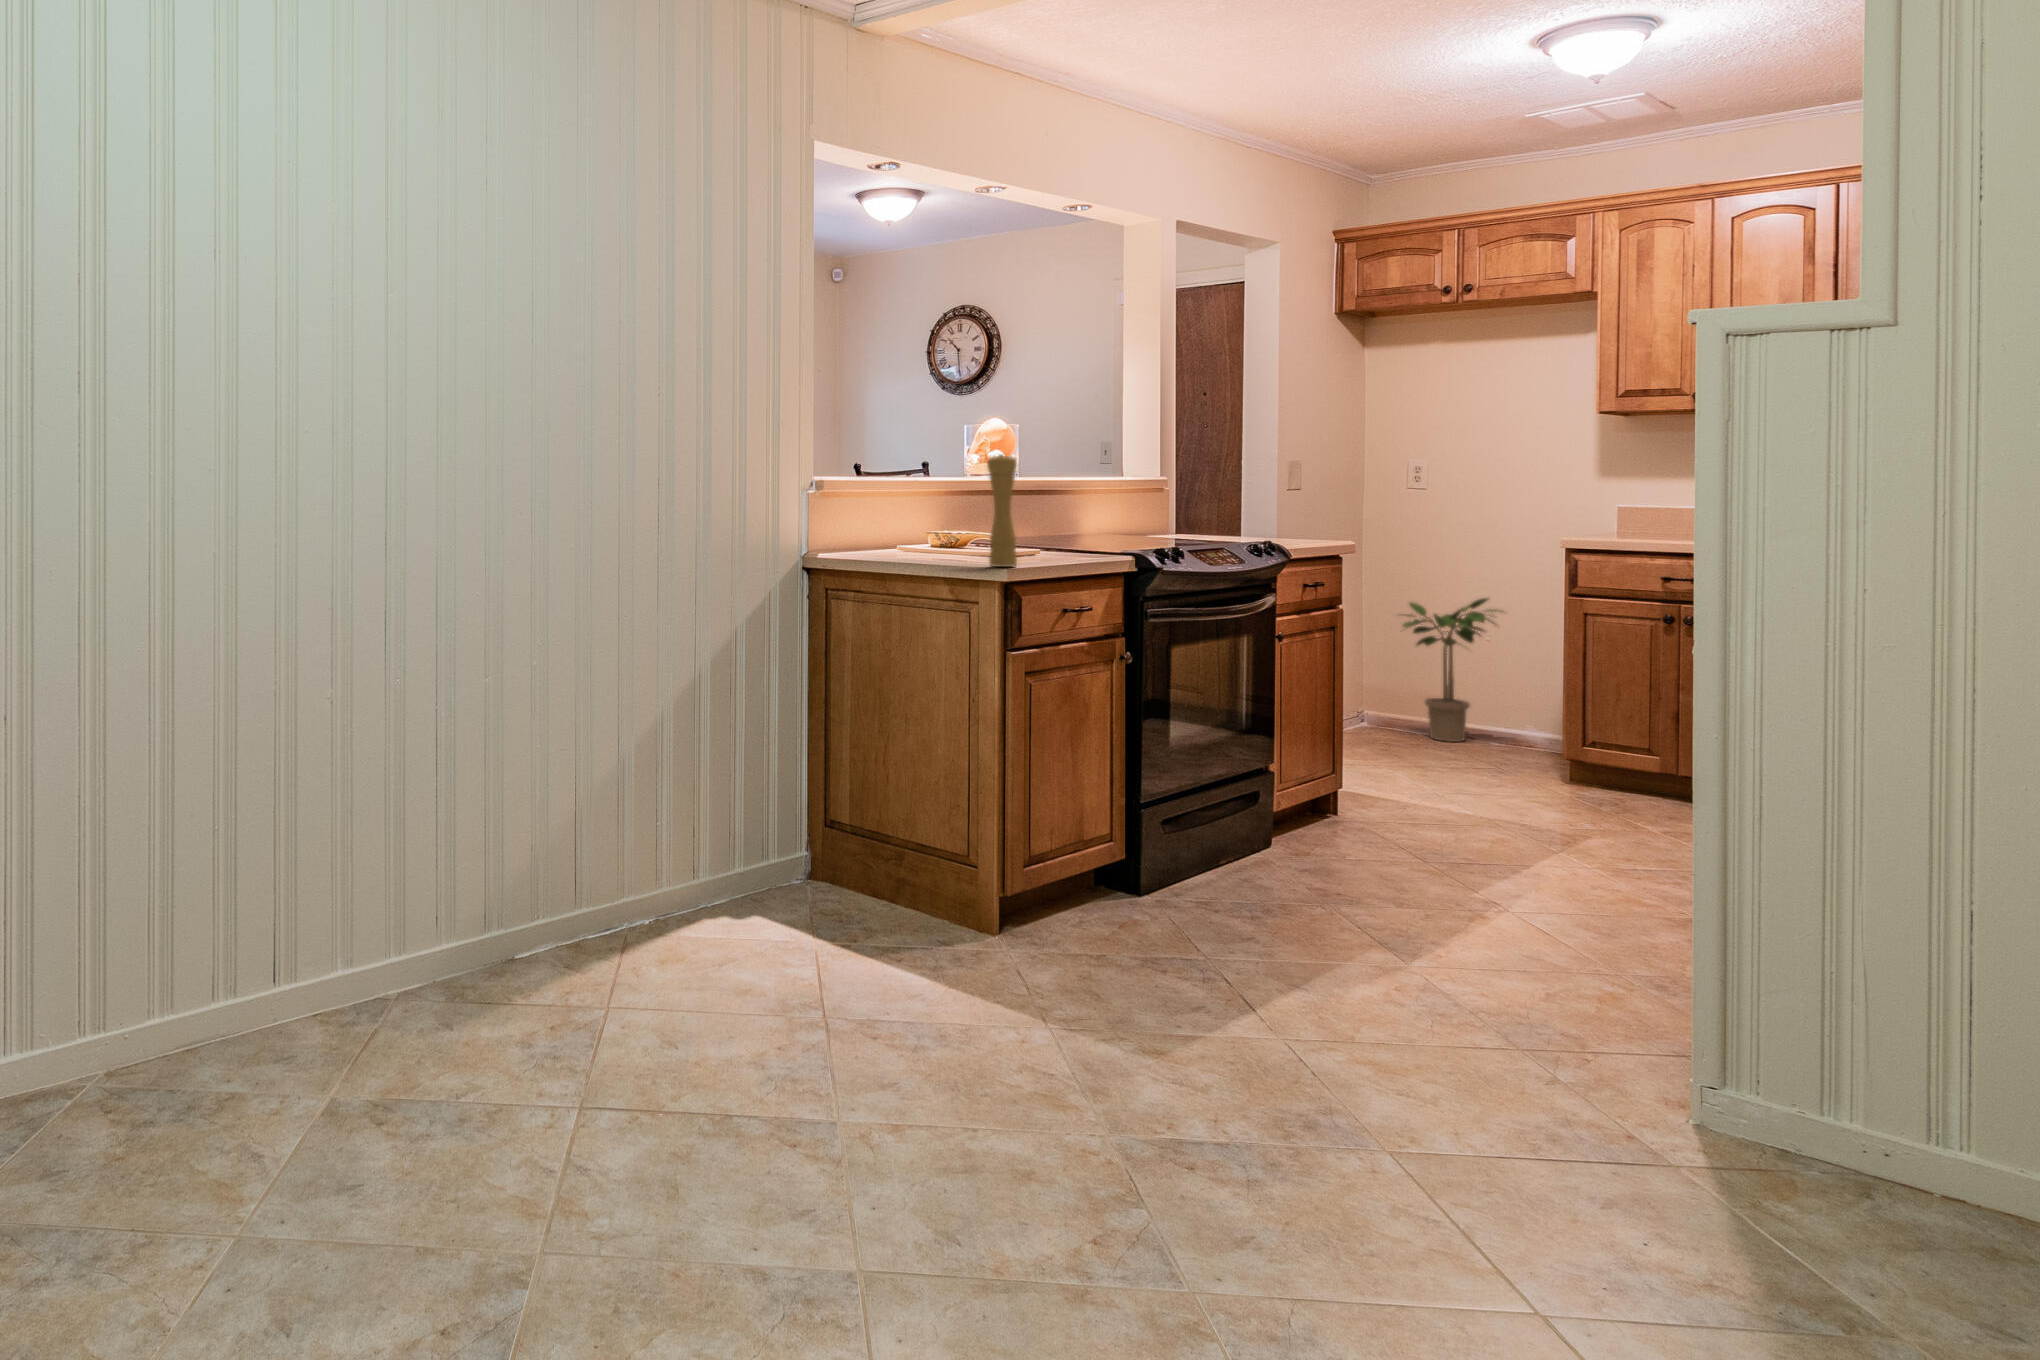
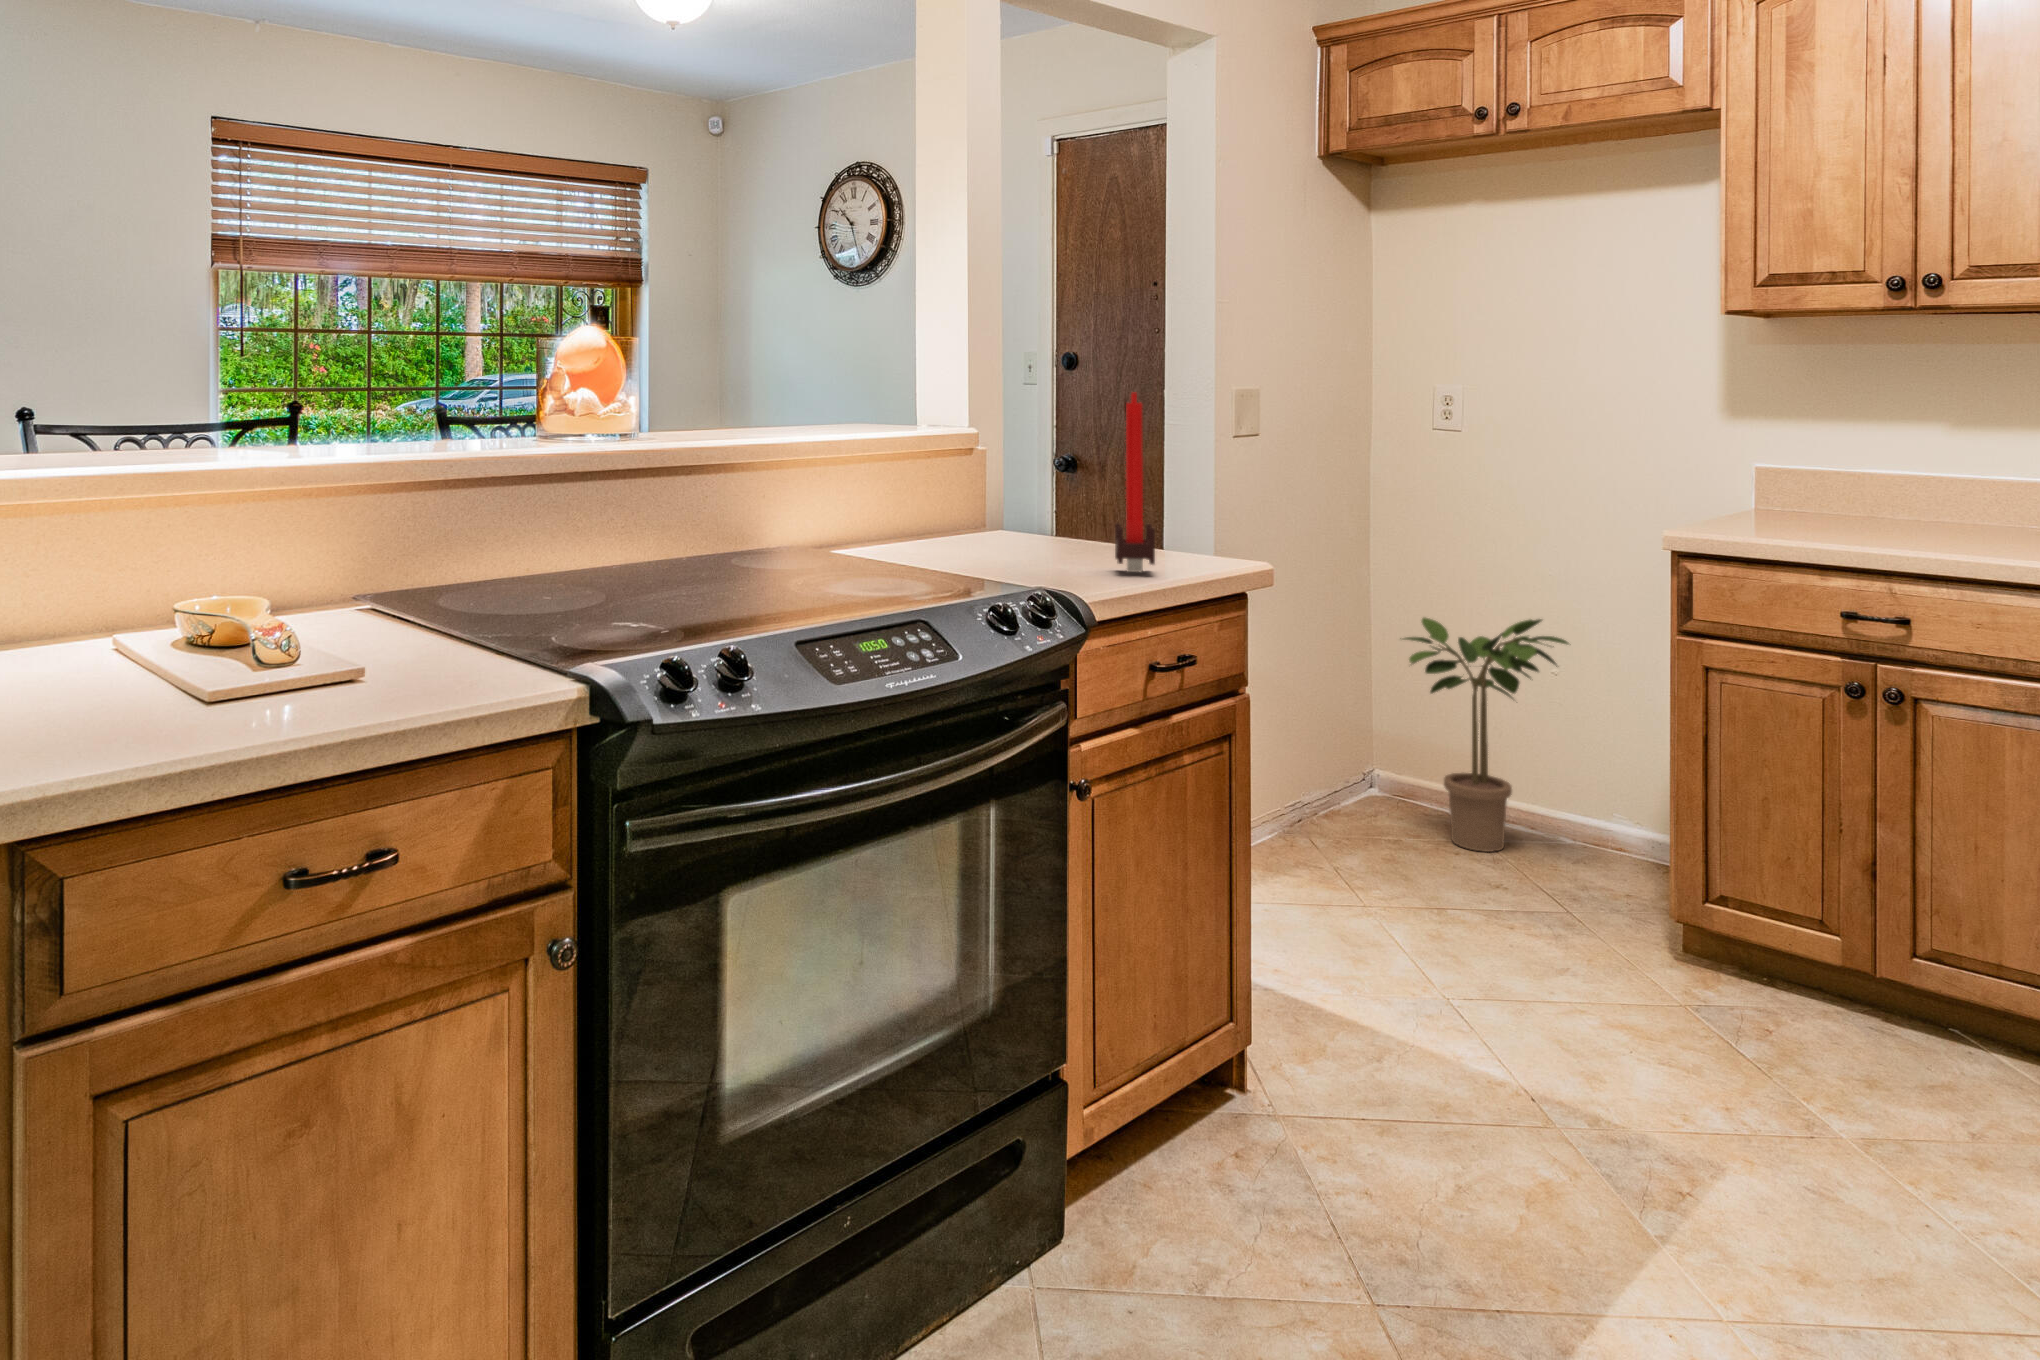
pepper mill: present [987,455,1017,567] -> none [47,403,144,752]
candle: none [1279,456,1303,542] -> present [1115,393,1155,572]

